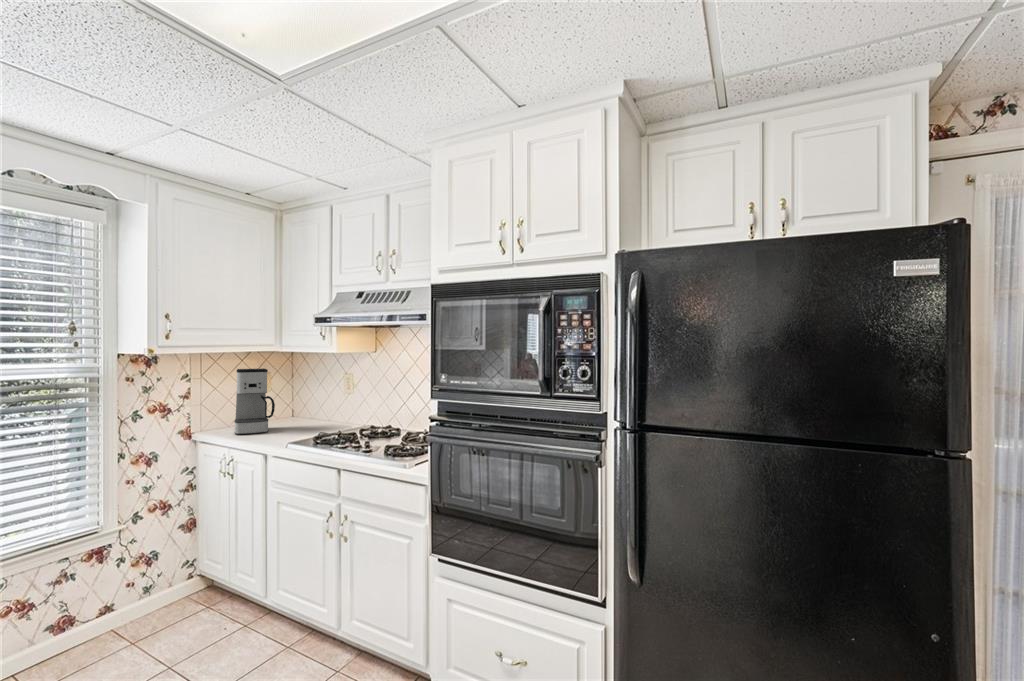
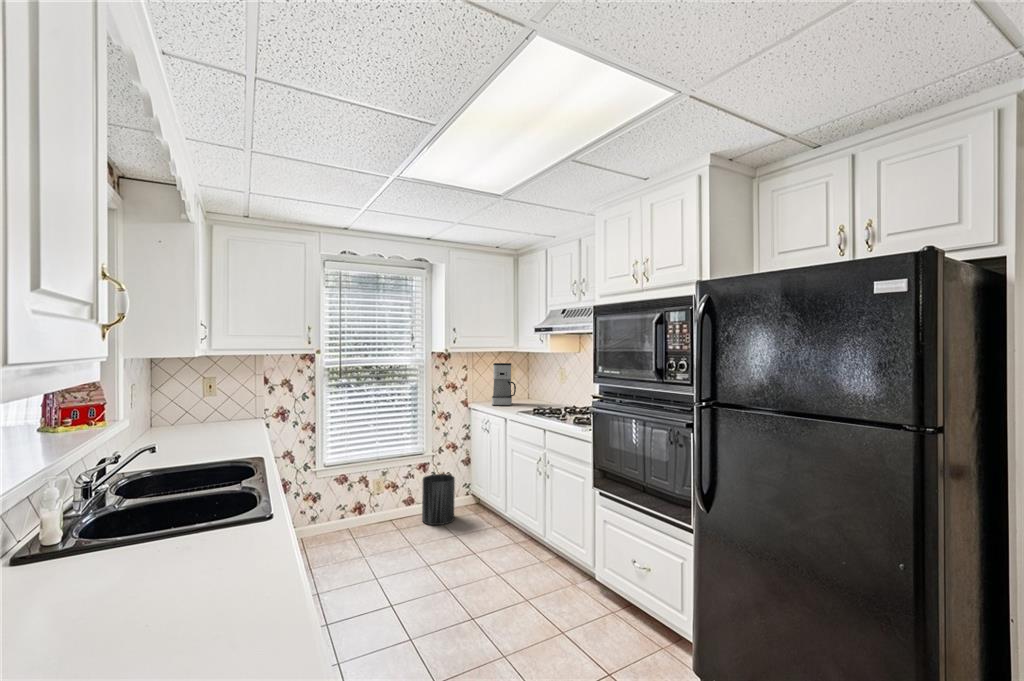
trash can: none [100,557,168,653] -> present [422,474,455,525]

